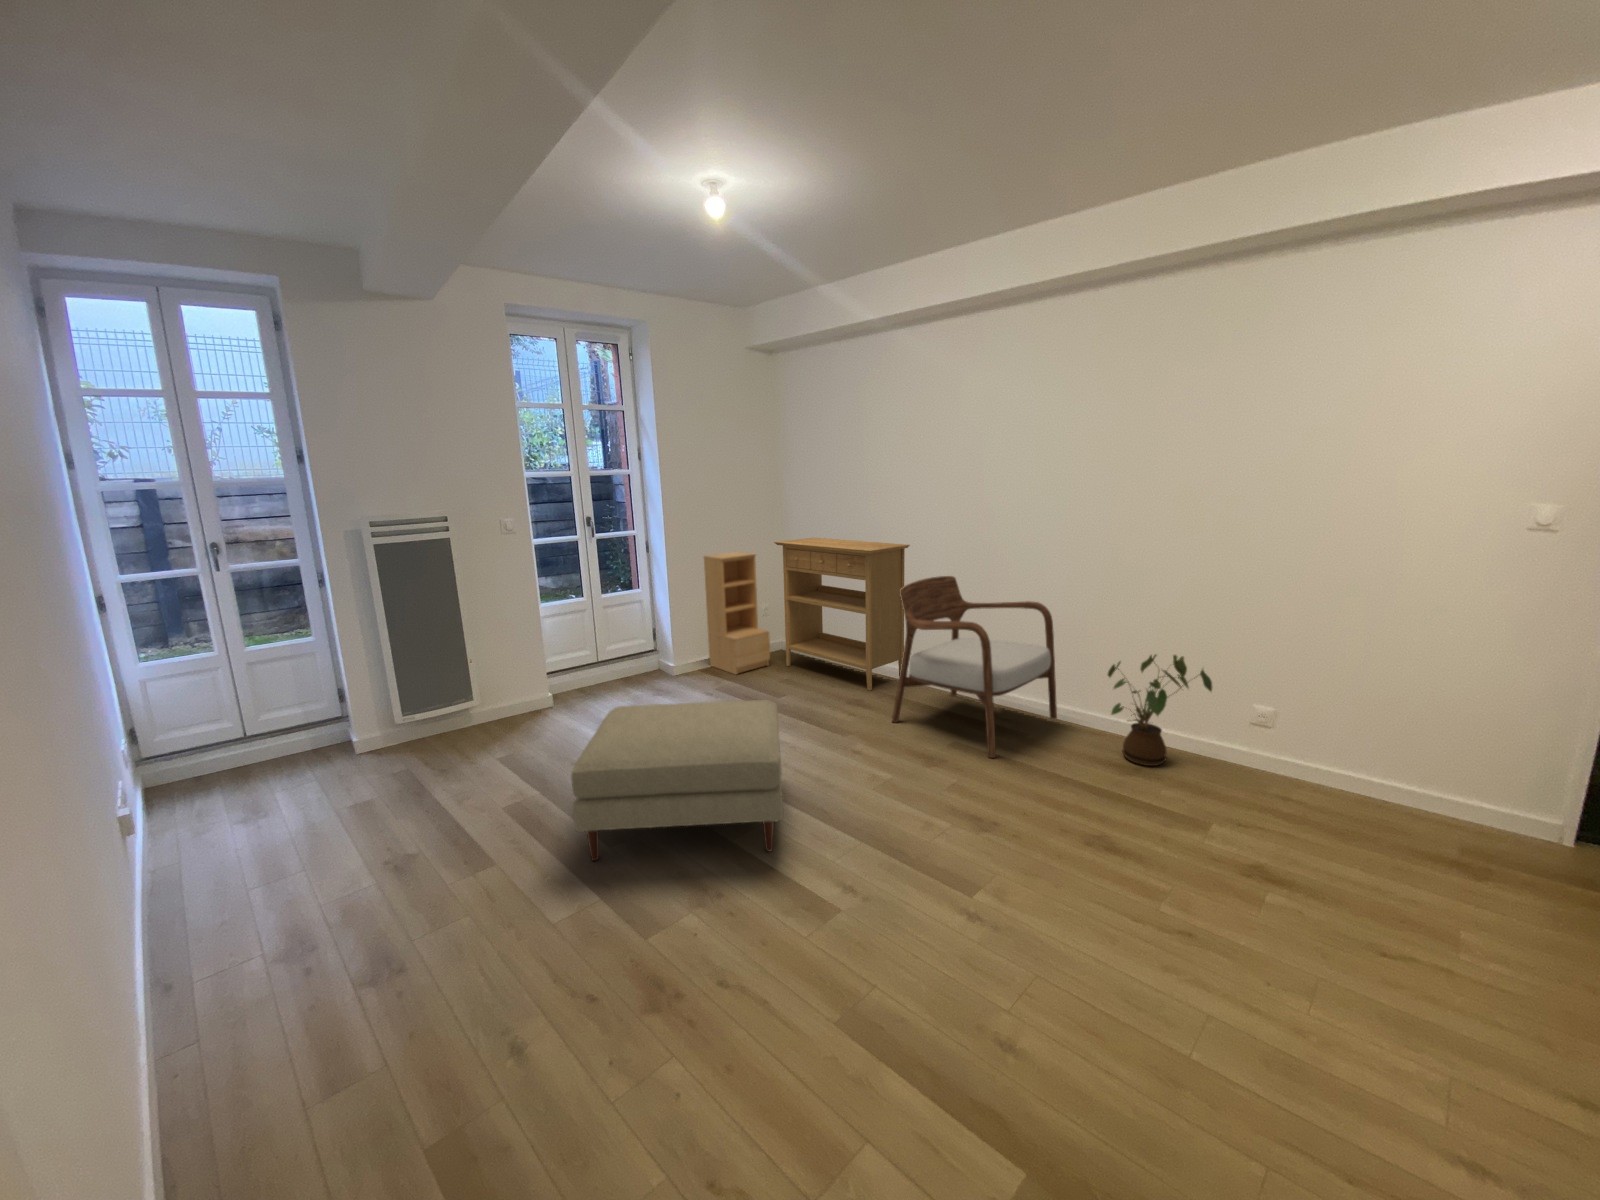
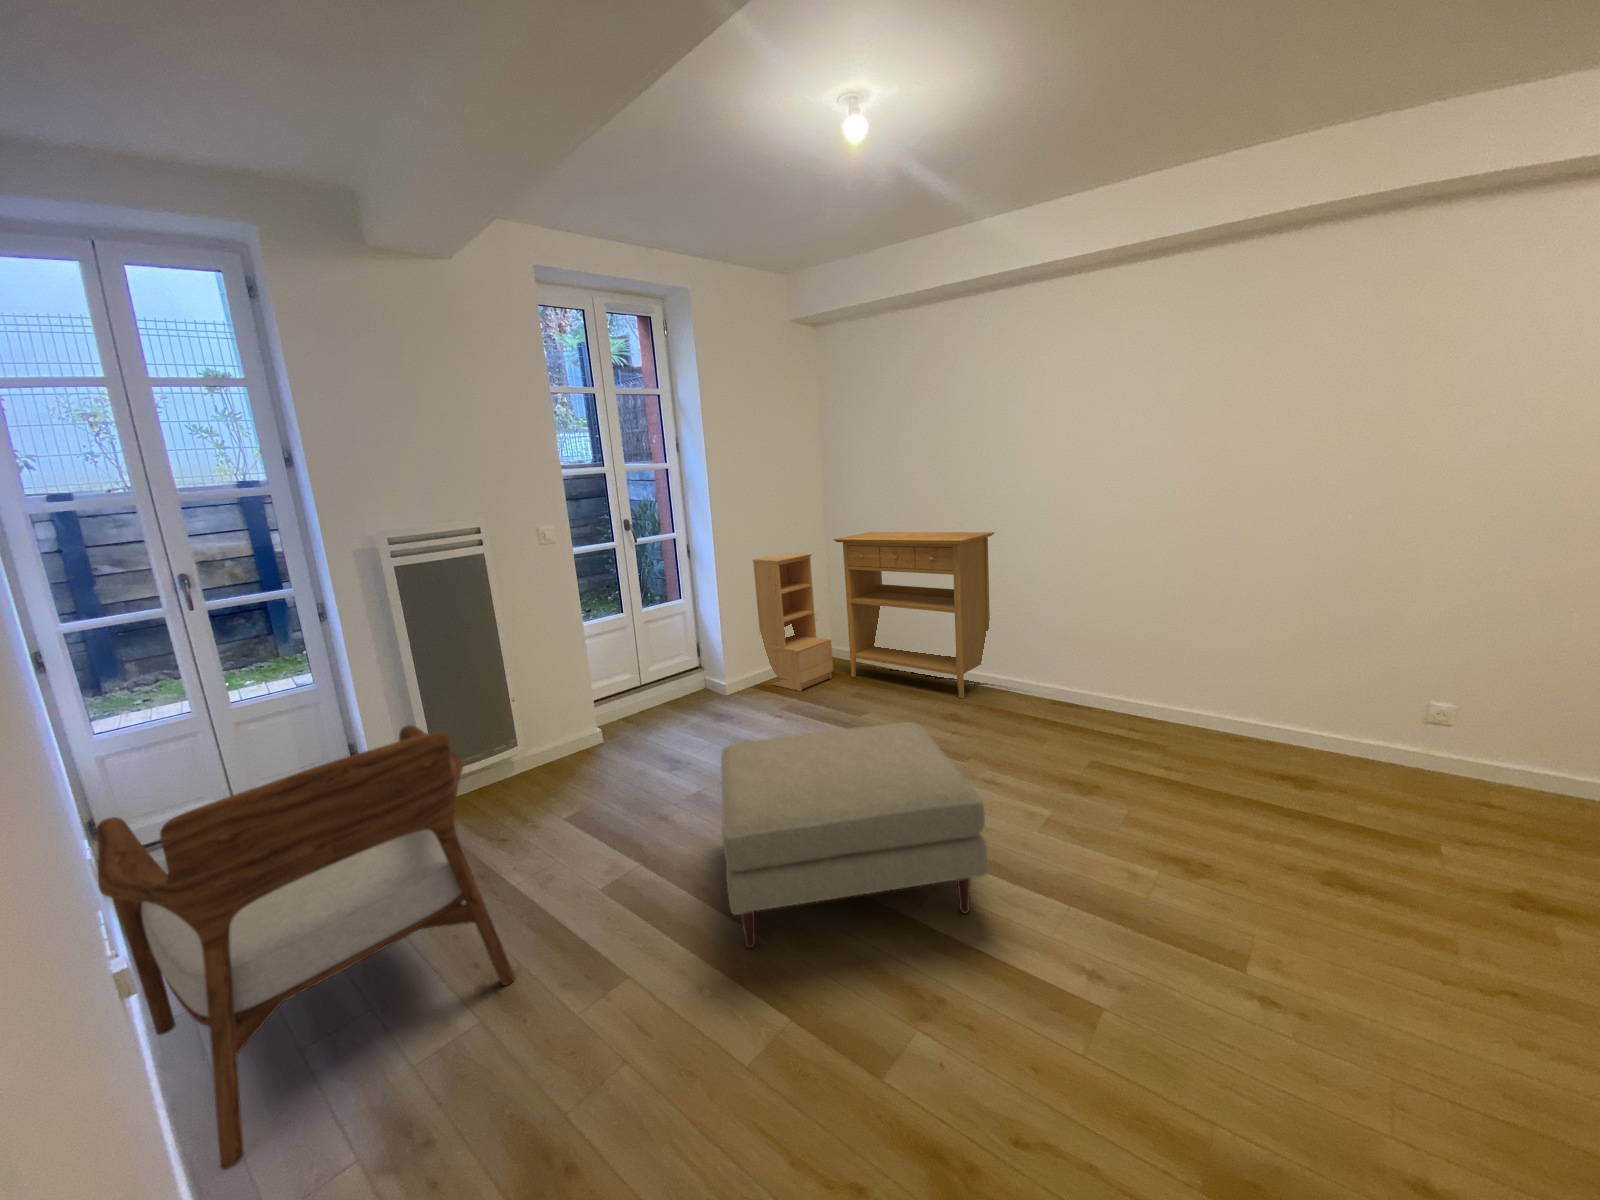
armchair: present [892,576,1057,758] -> present [96,725,515,1170]
house plant: present [1108,655,1212,766] -> none [1275,634,1410,763]

